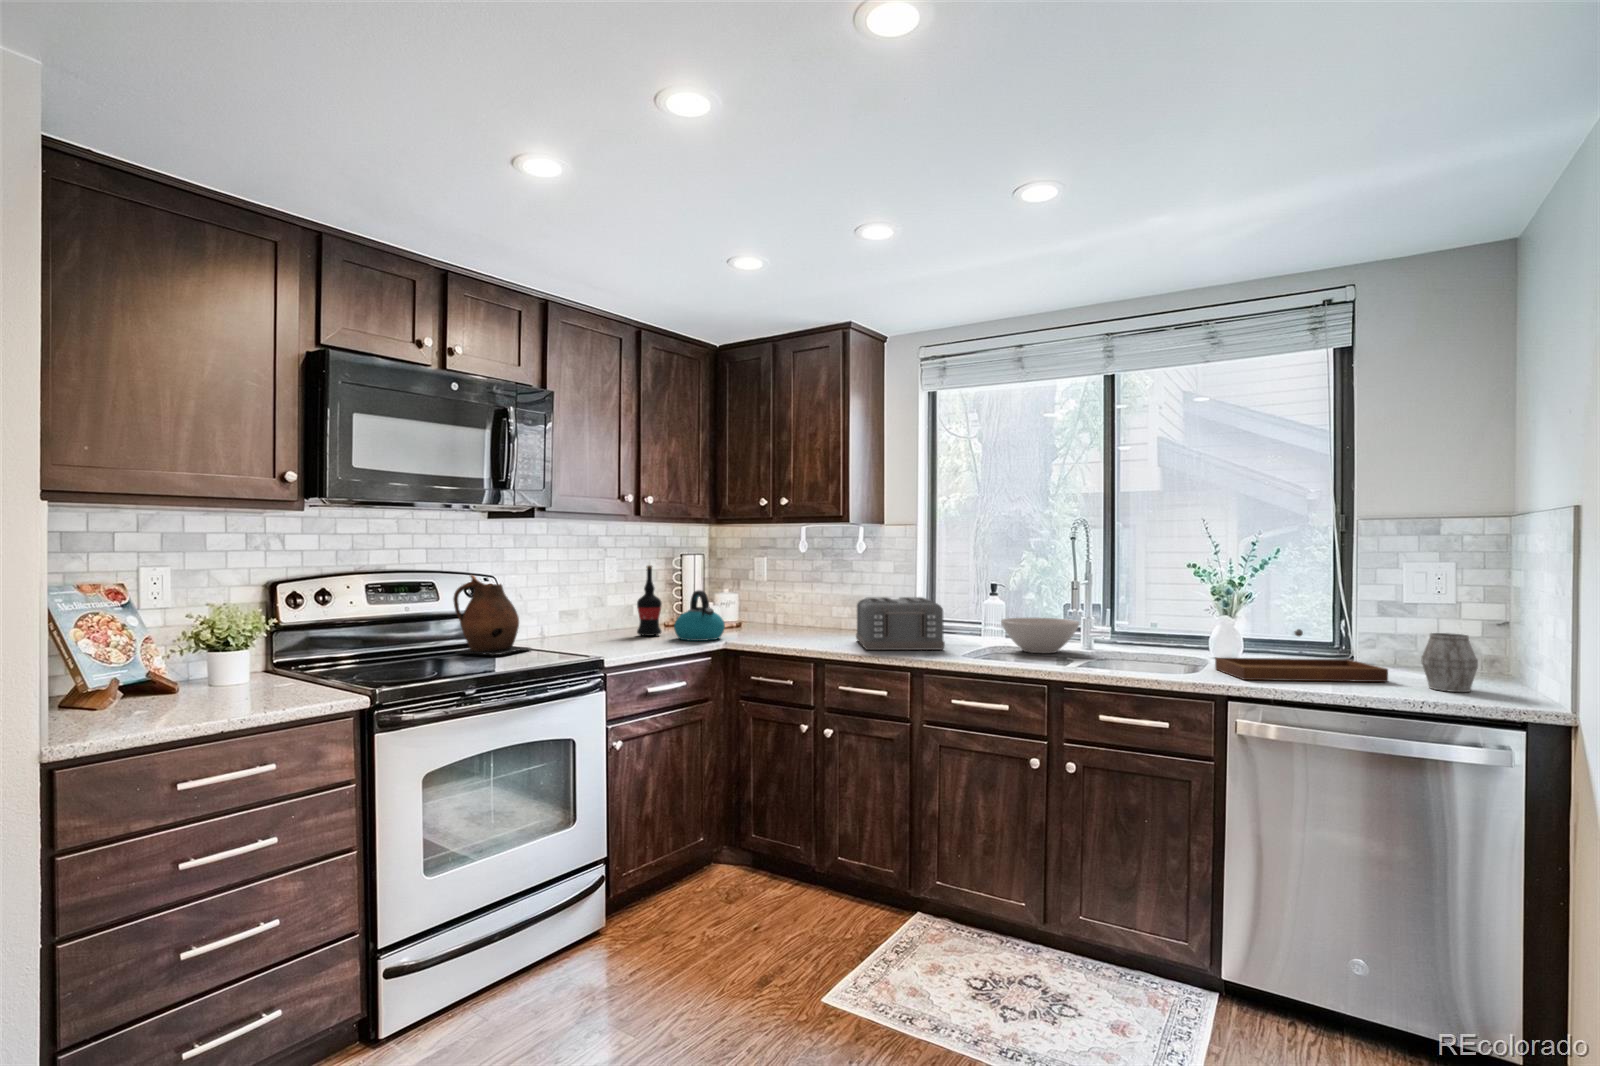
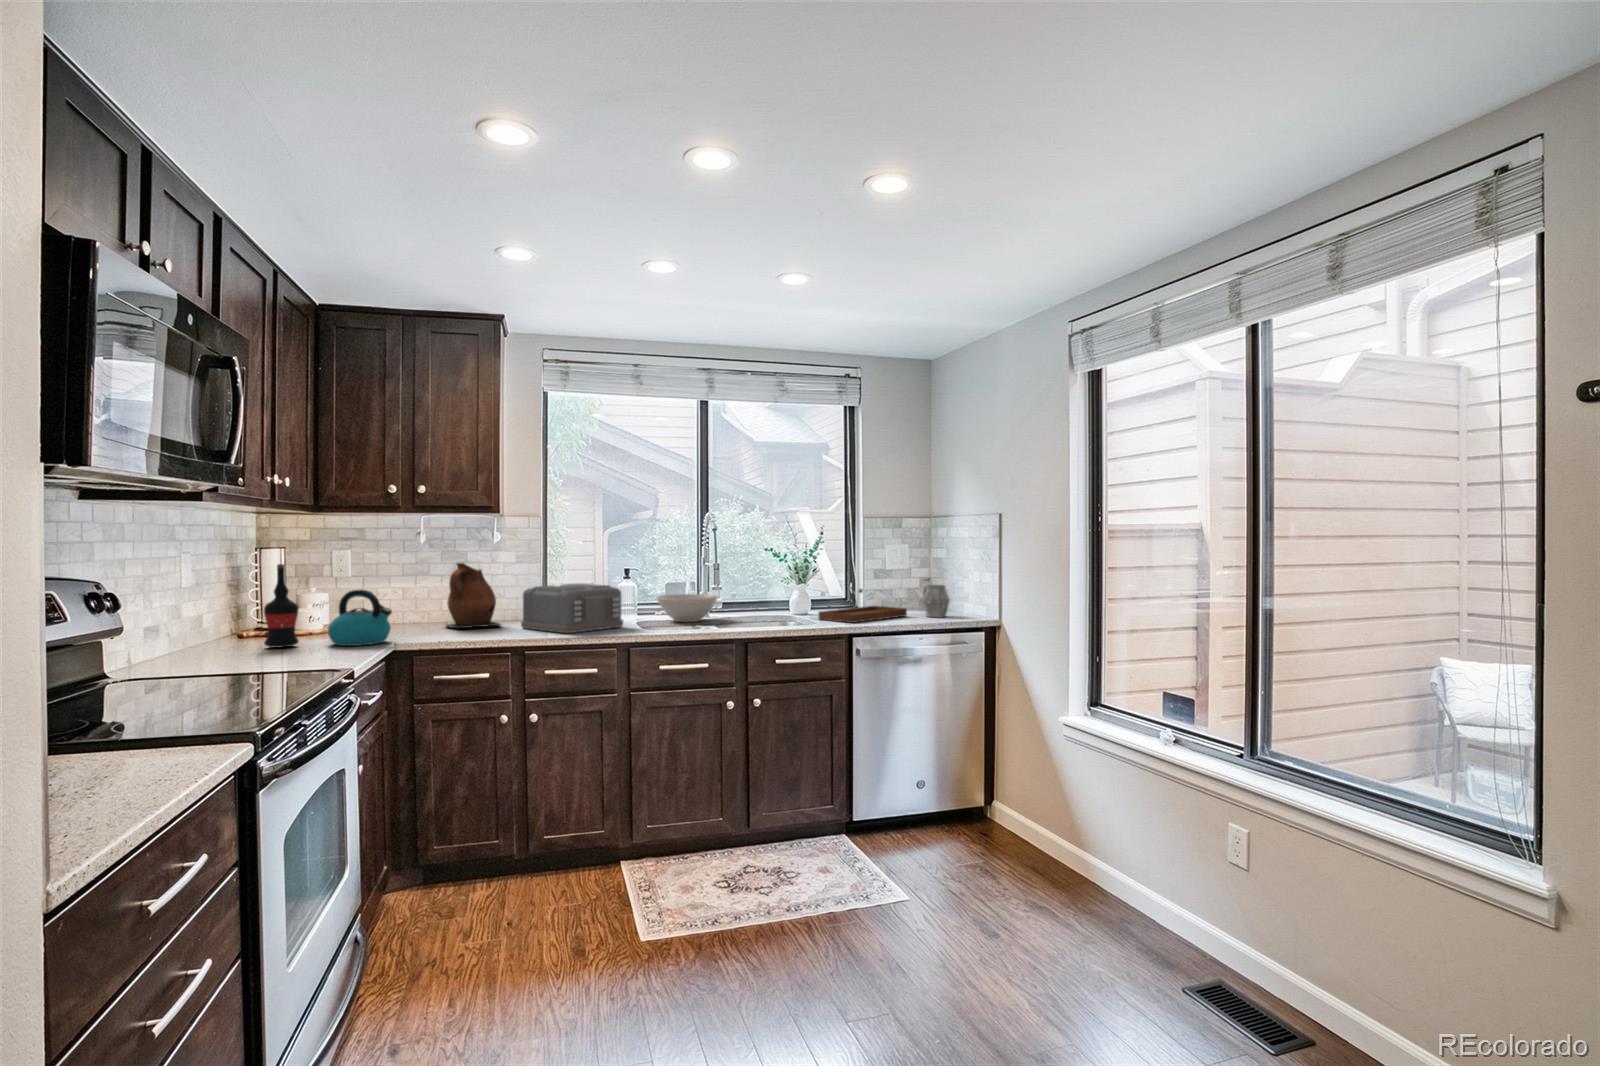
ceramic pitcher: present [453,575,530,656] -> present [446,563,501,628]

